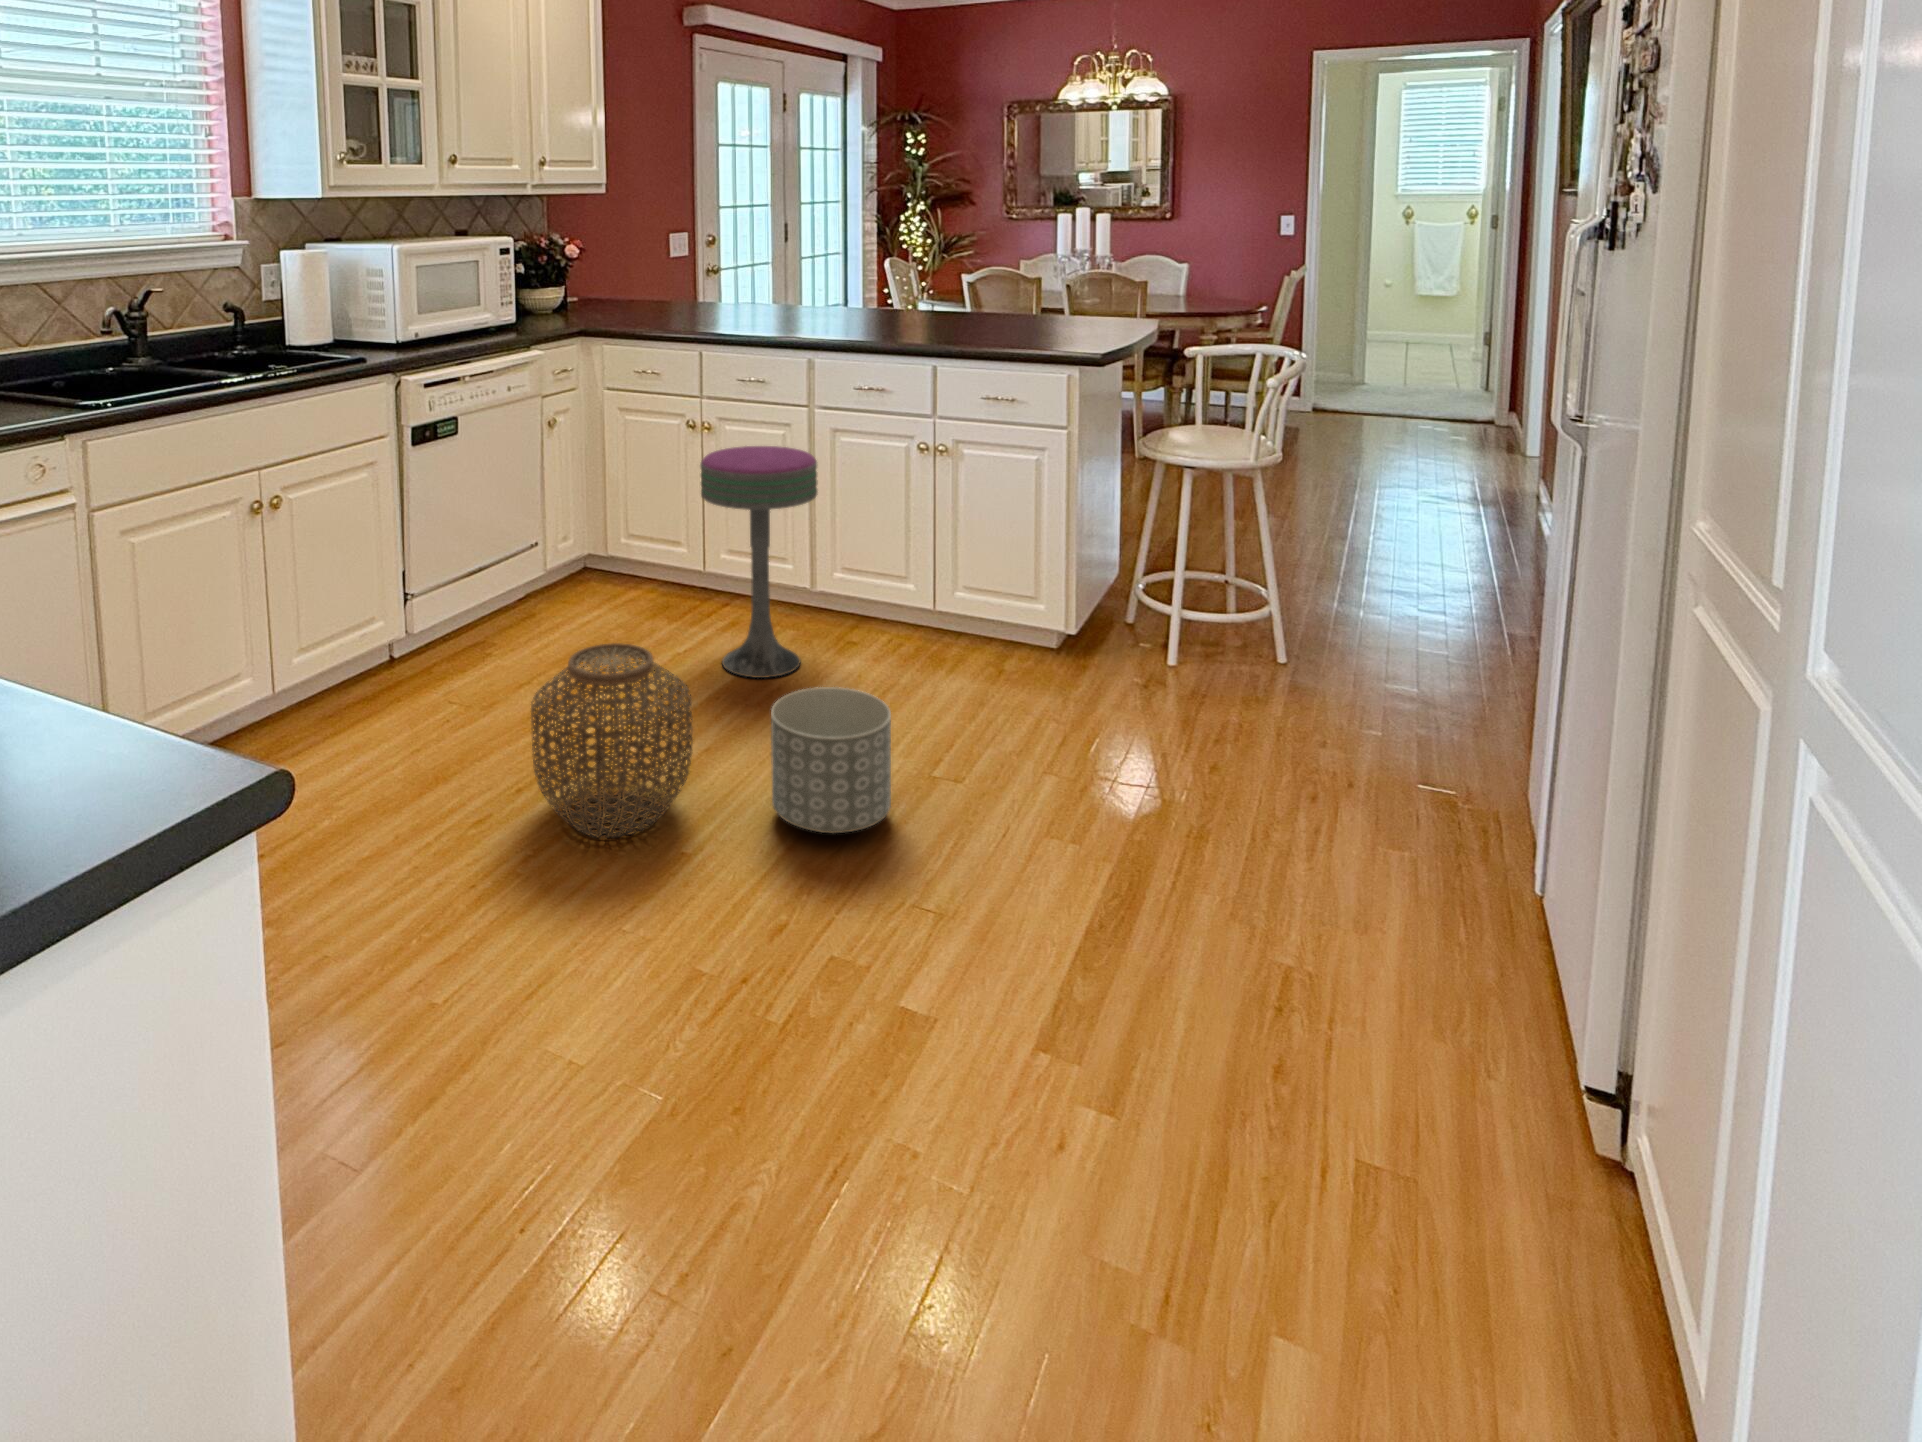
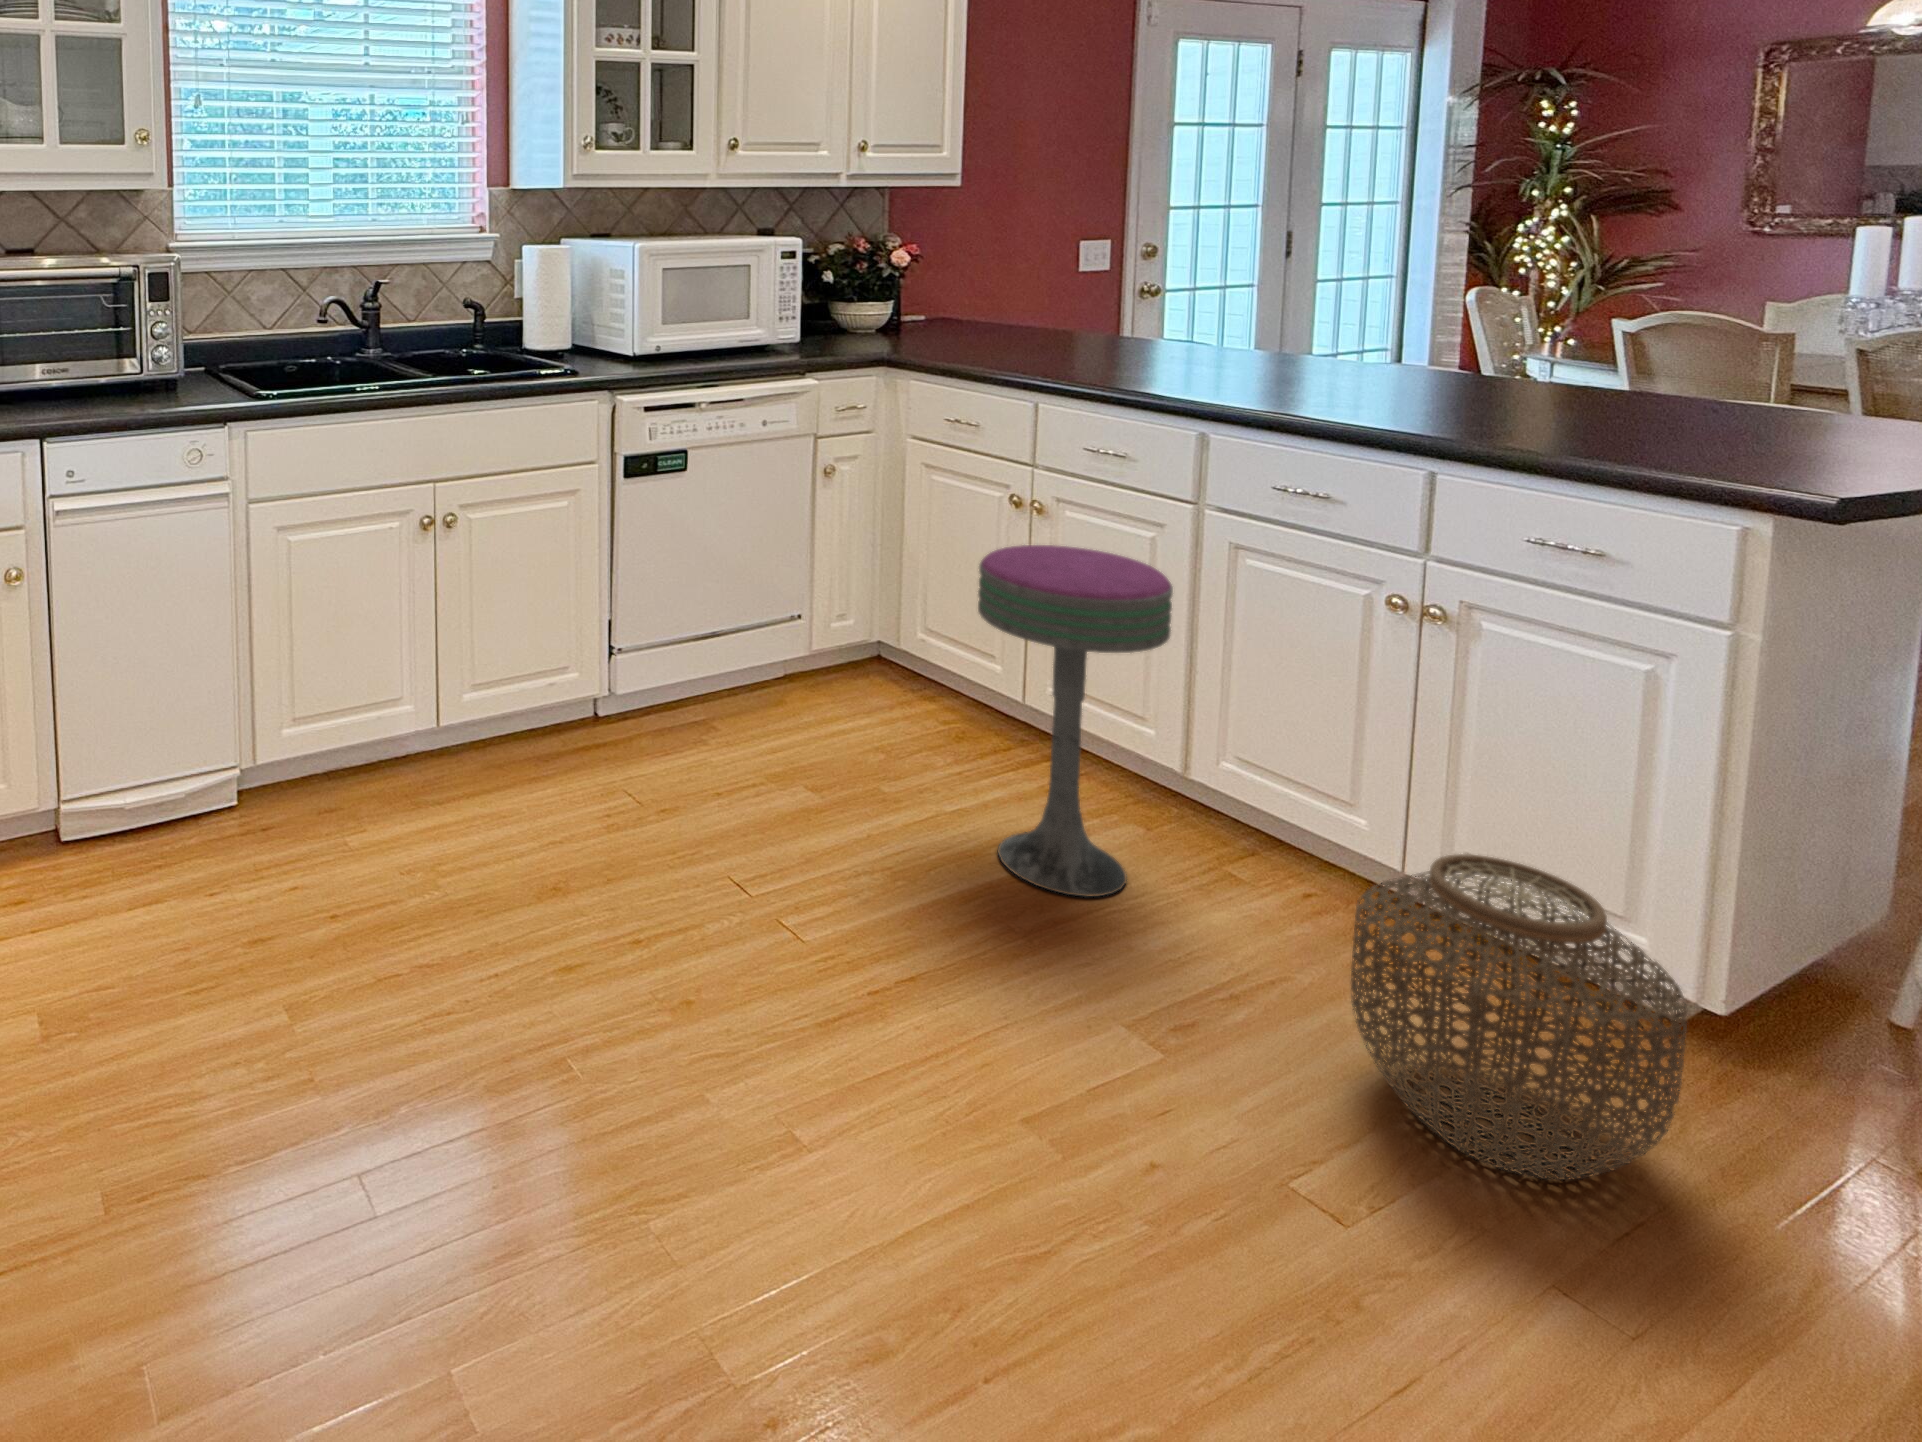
woven basket: present [531,643,693,838] -> present [1351,854,1687,1180]
planter: present [771,687,891,834] -> none [951,956,1174,1241]

